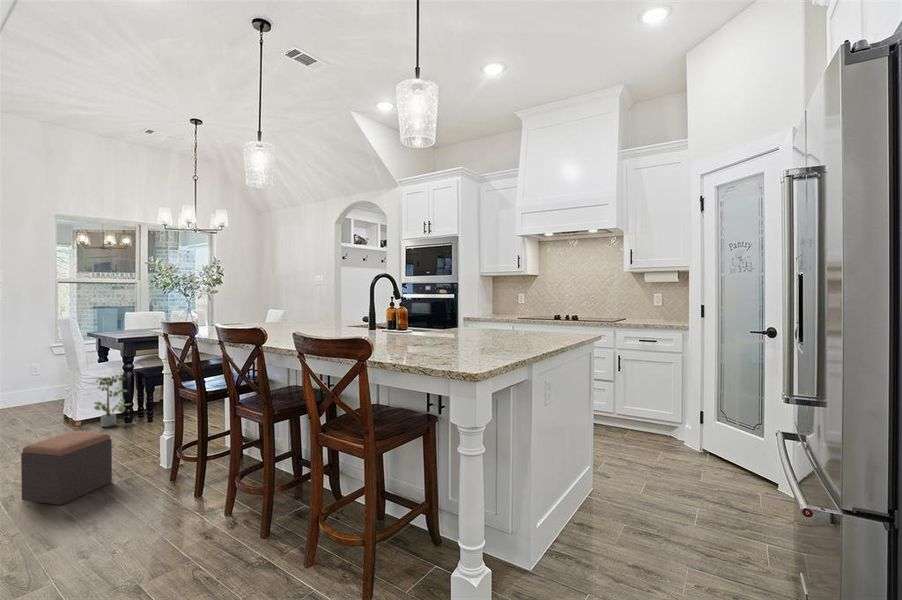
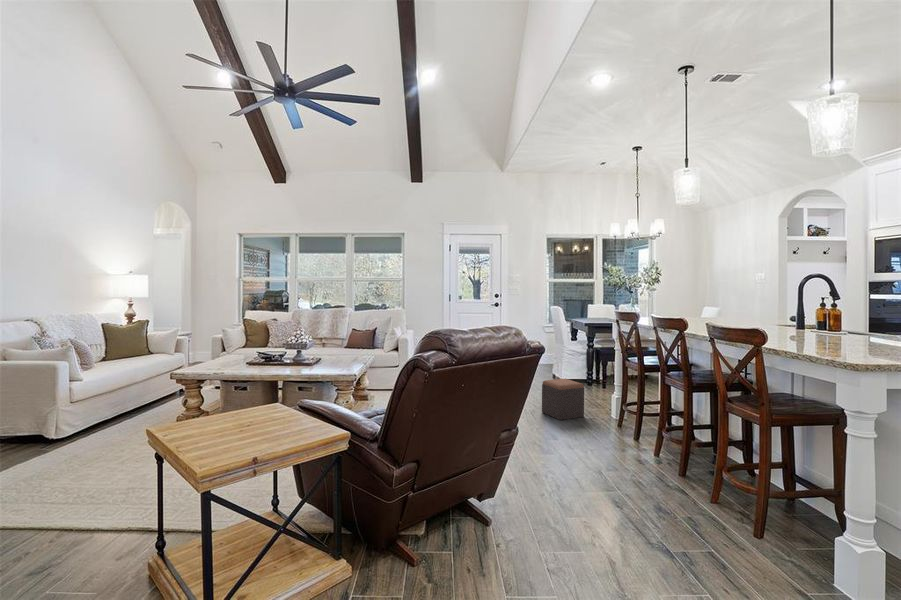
potted plant: present [94,375,130,427] -> none [571,349,594,385]

